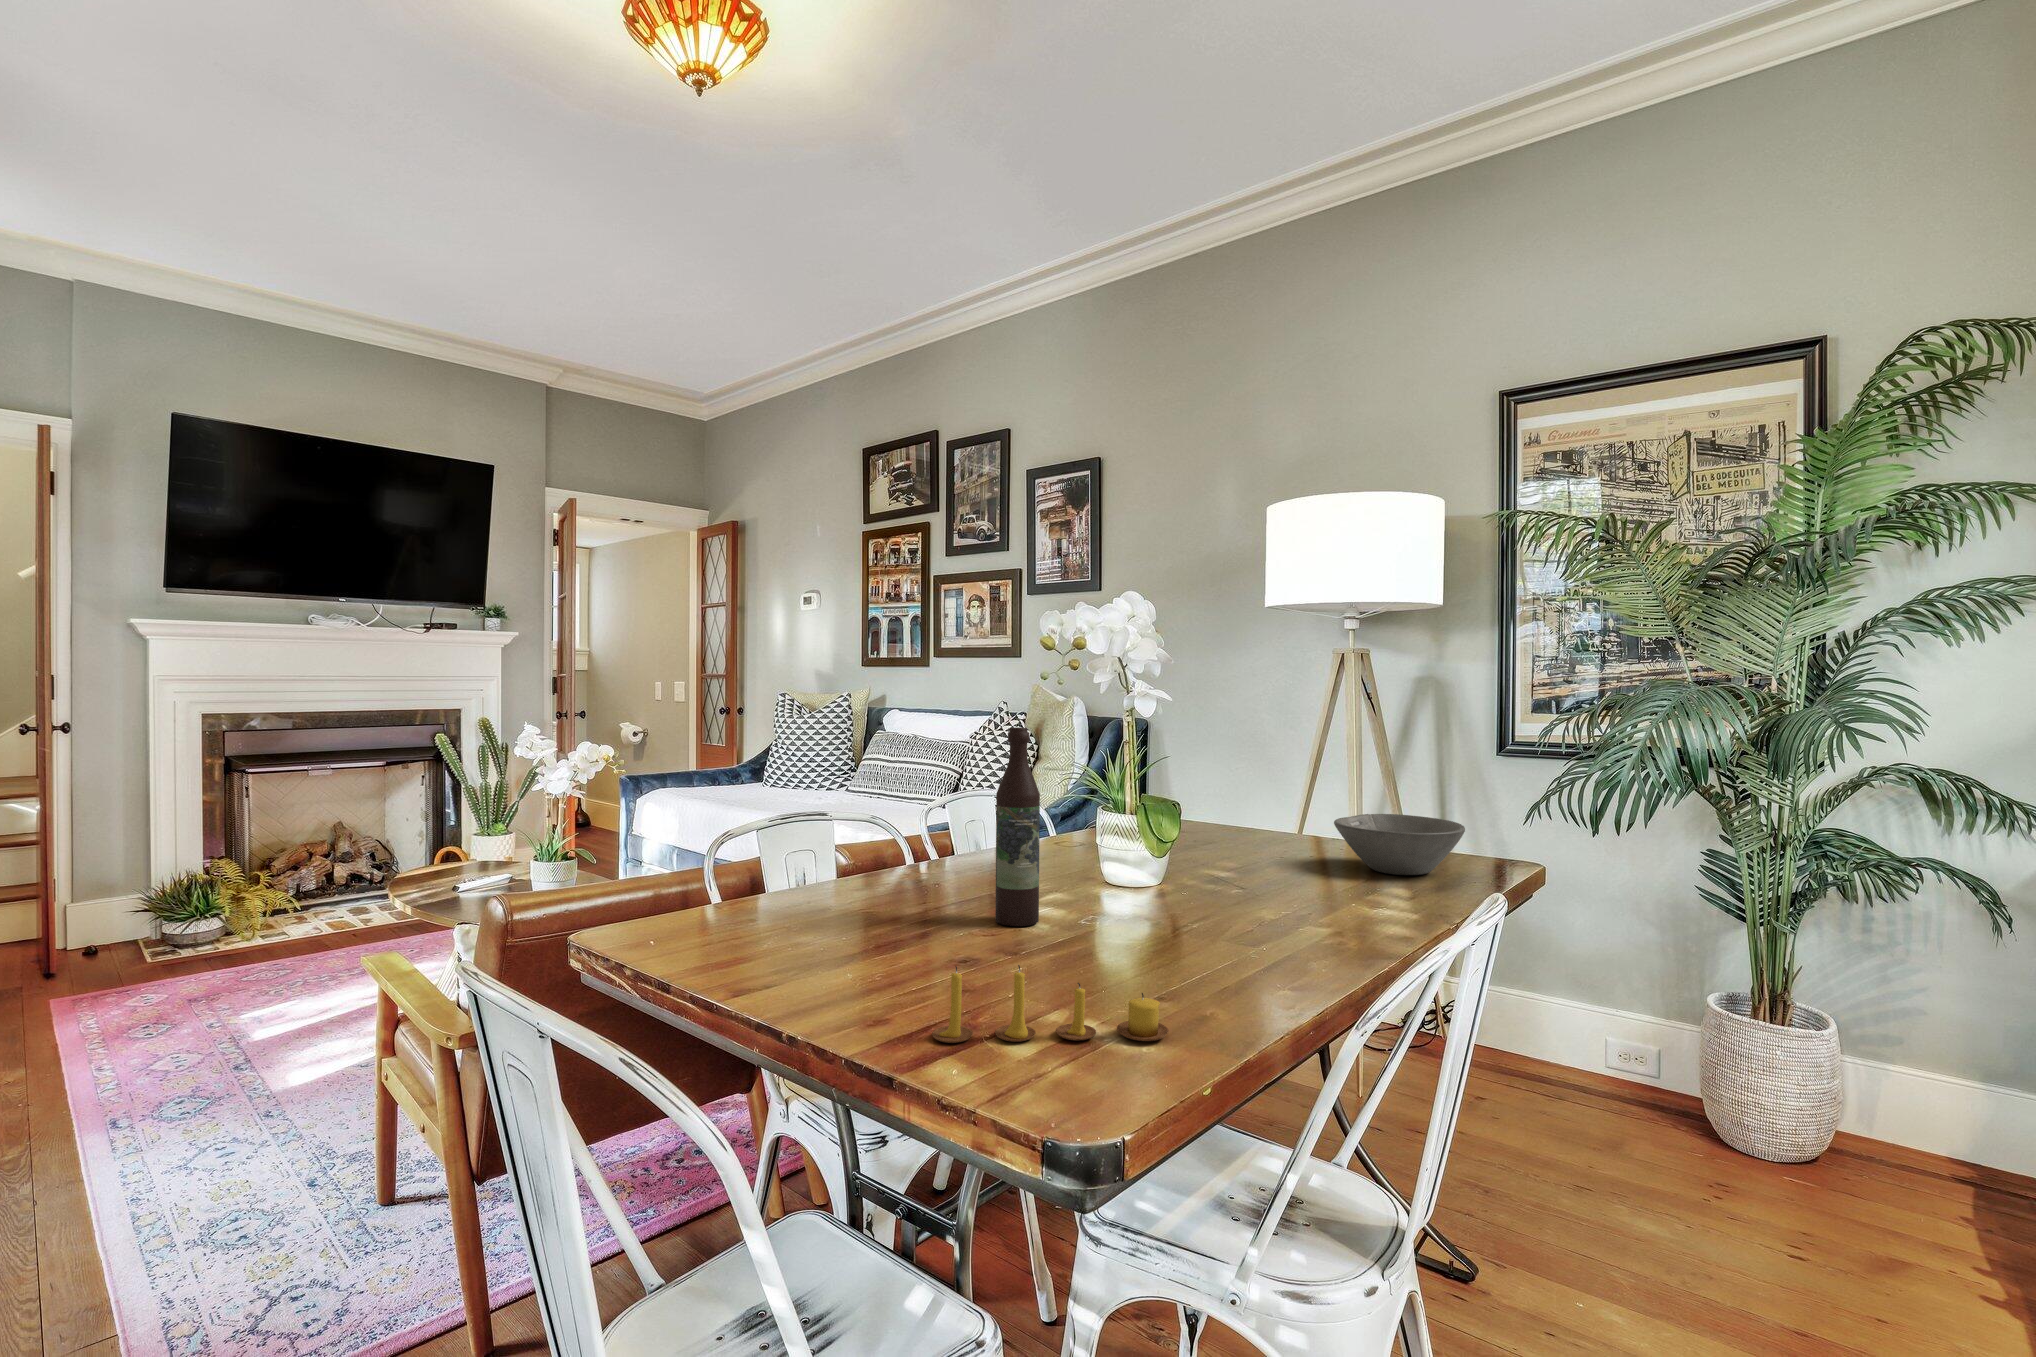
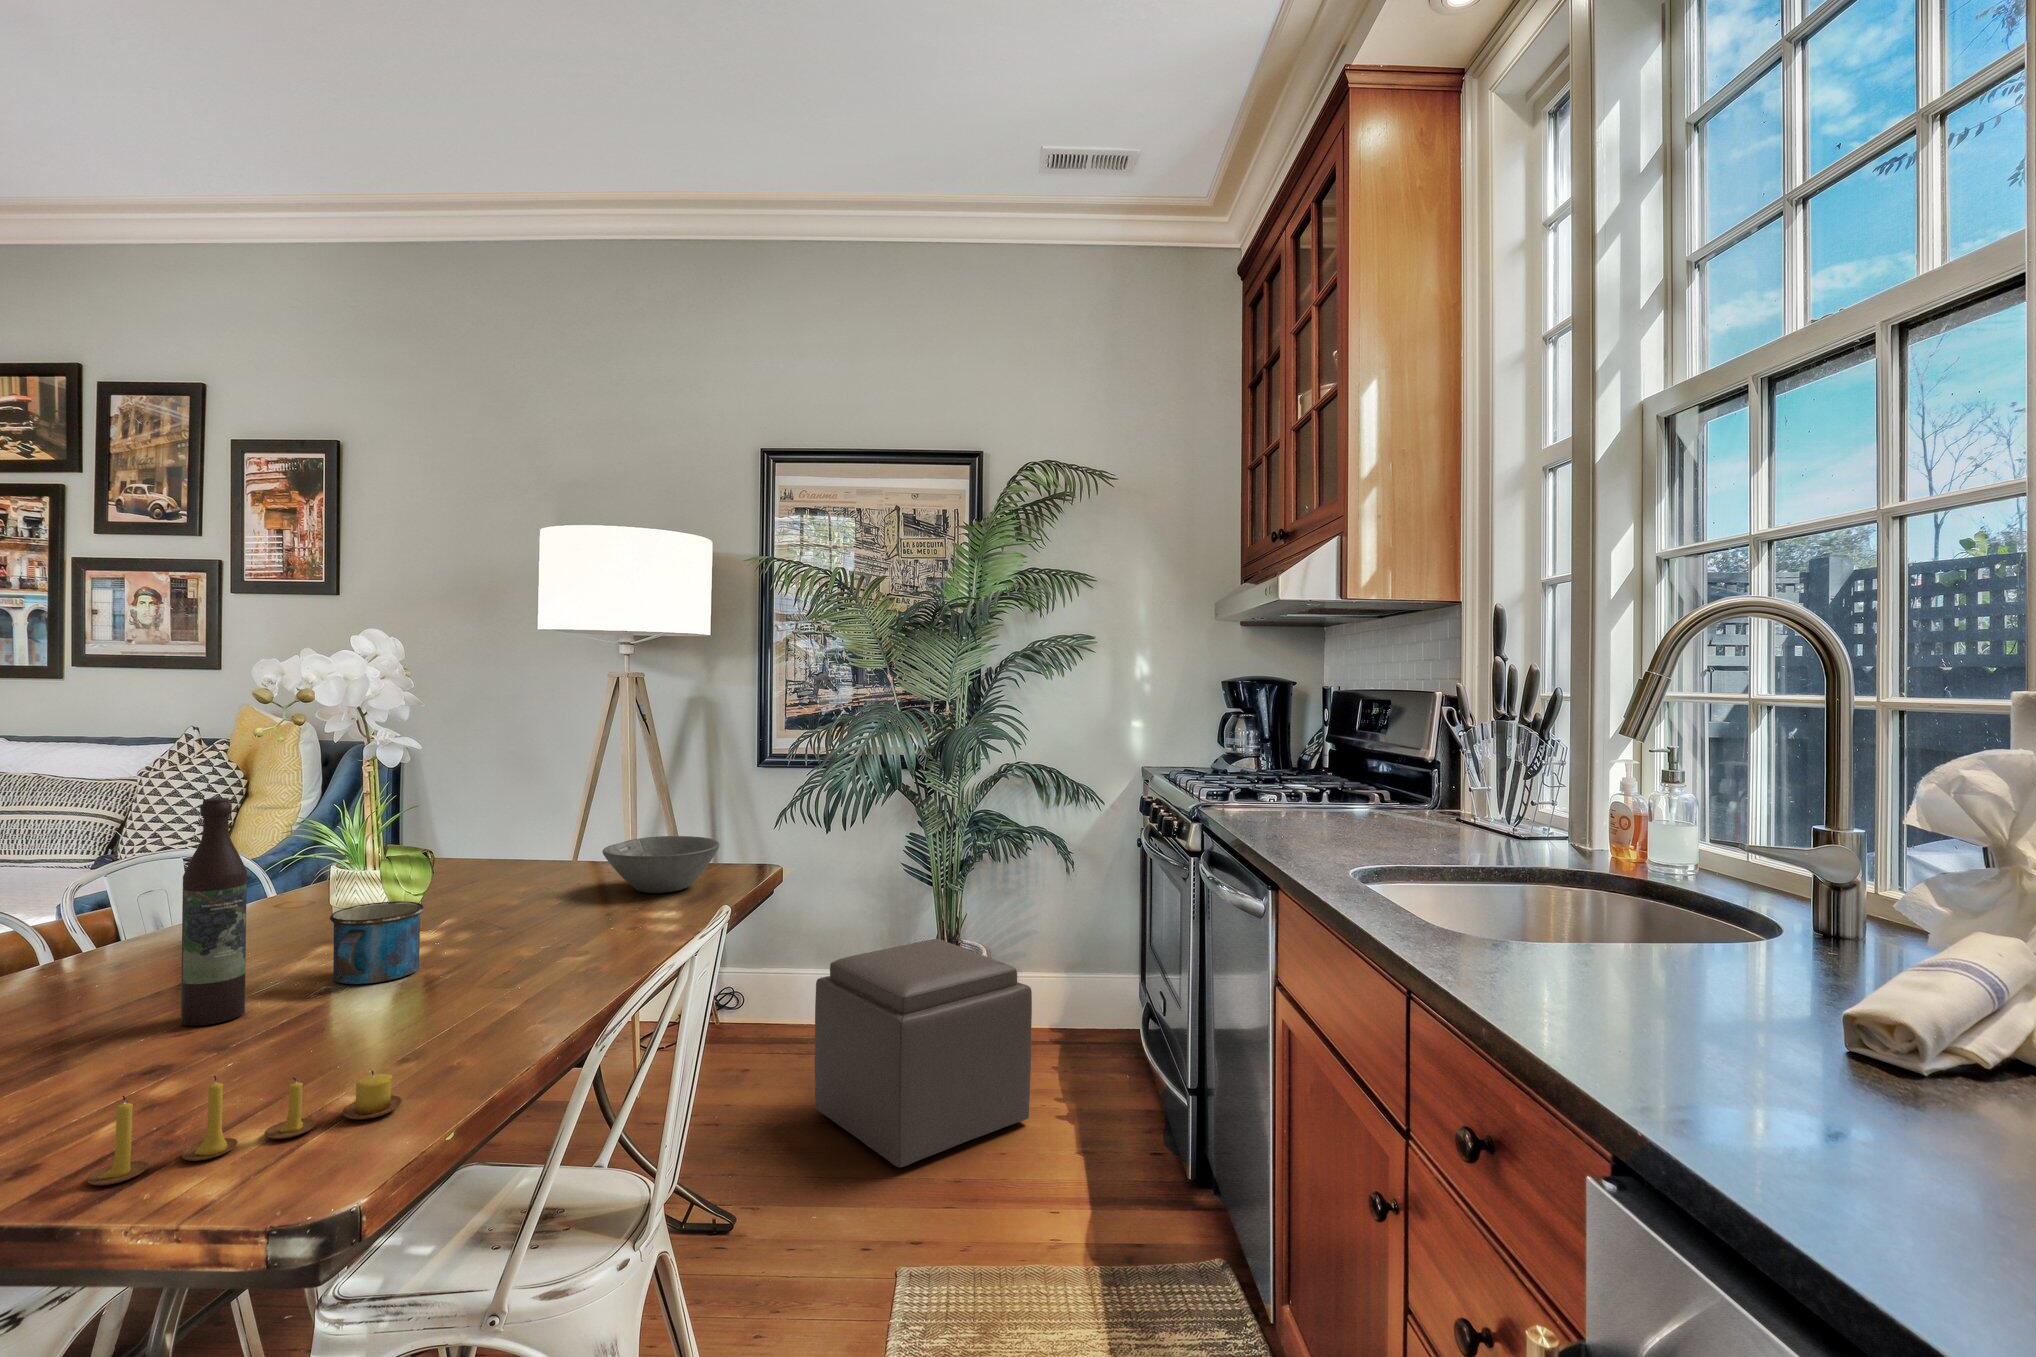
mug: none [1100,841,1175,915] -> present [330,901,424,984]
ottoman: none [1581,992,1952,1290] -> present [815,939,1032,1167]

